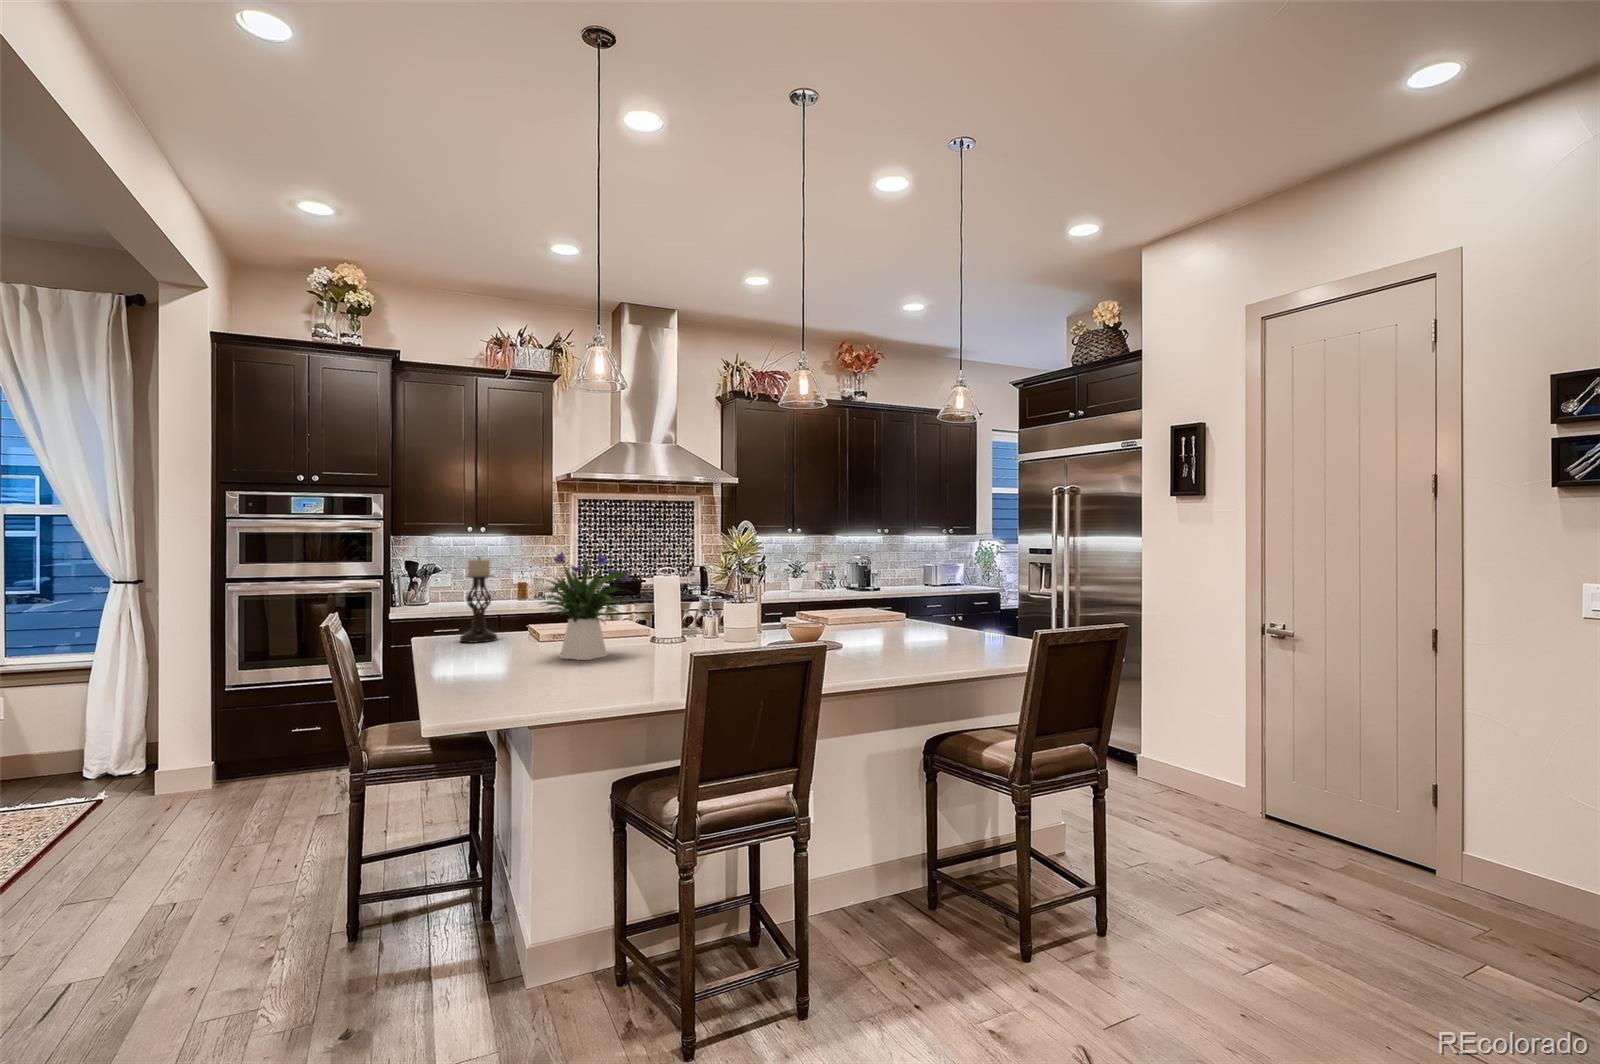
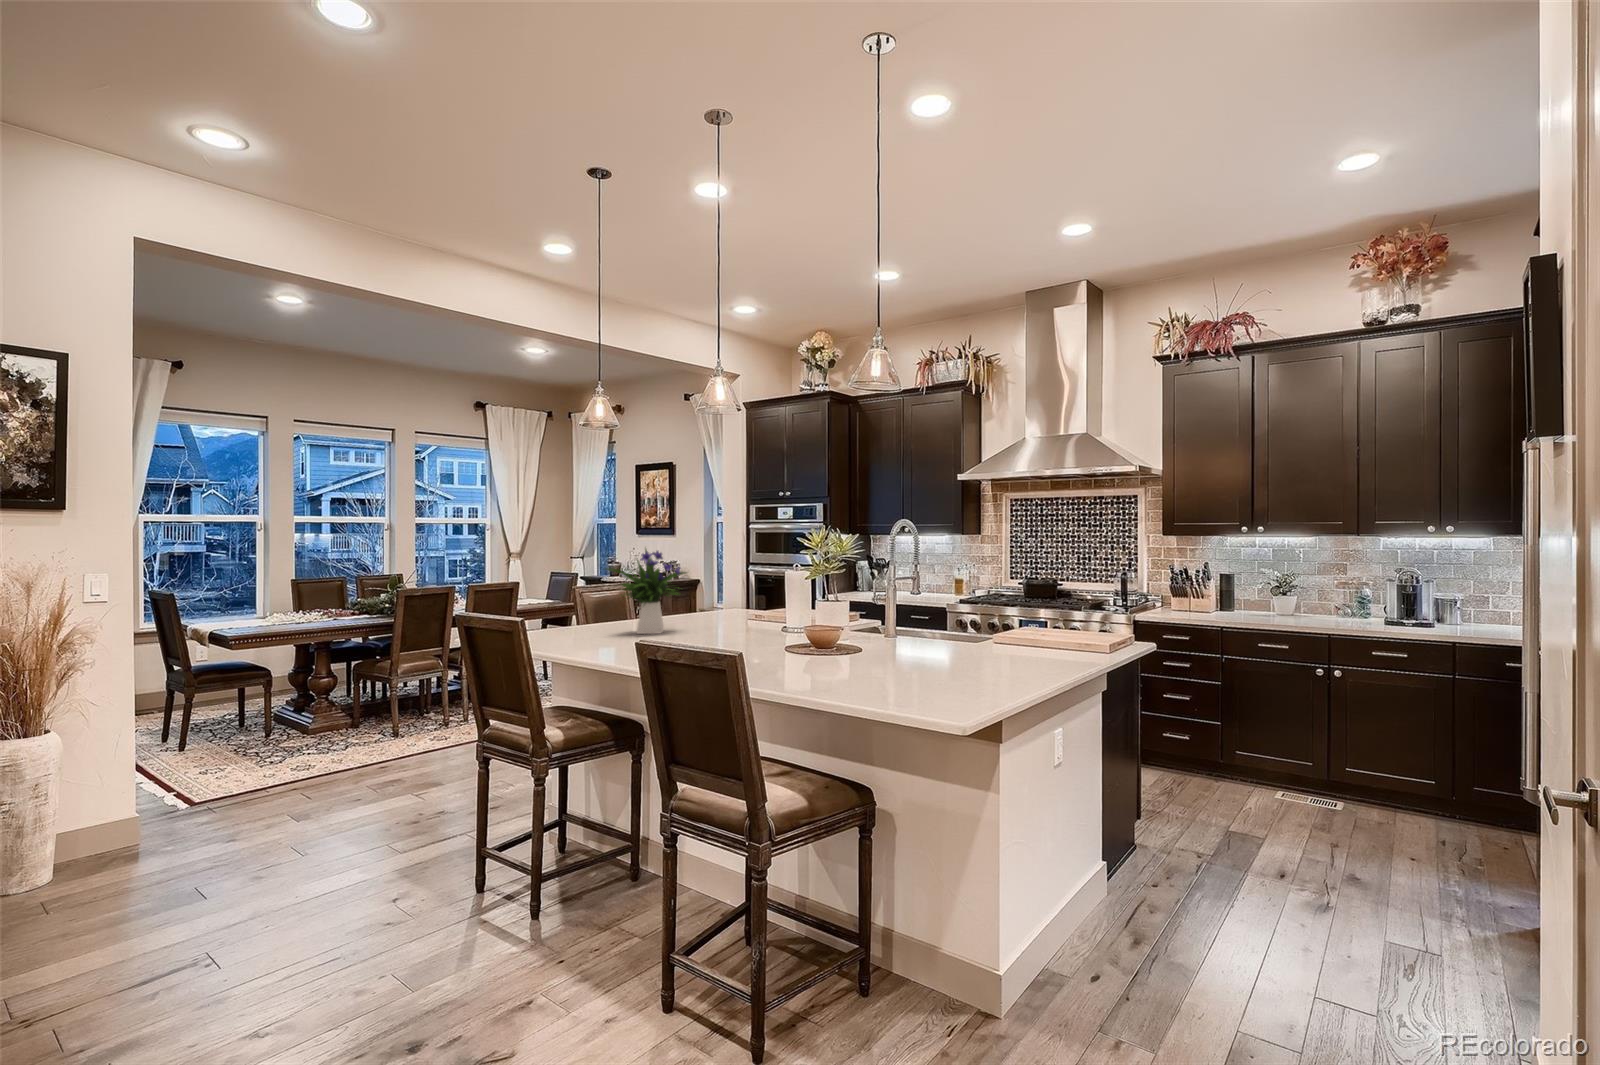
candle holder: present [460,556,498,643] -> none [692,554,719,619]

